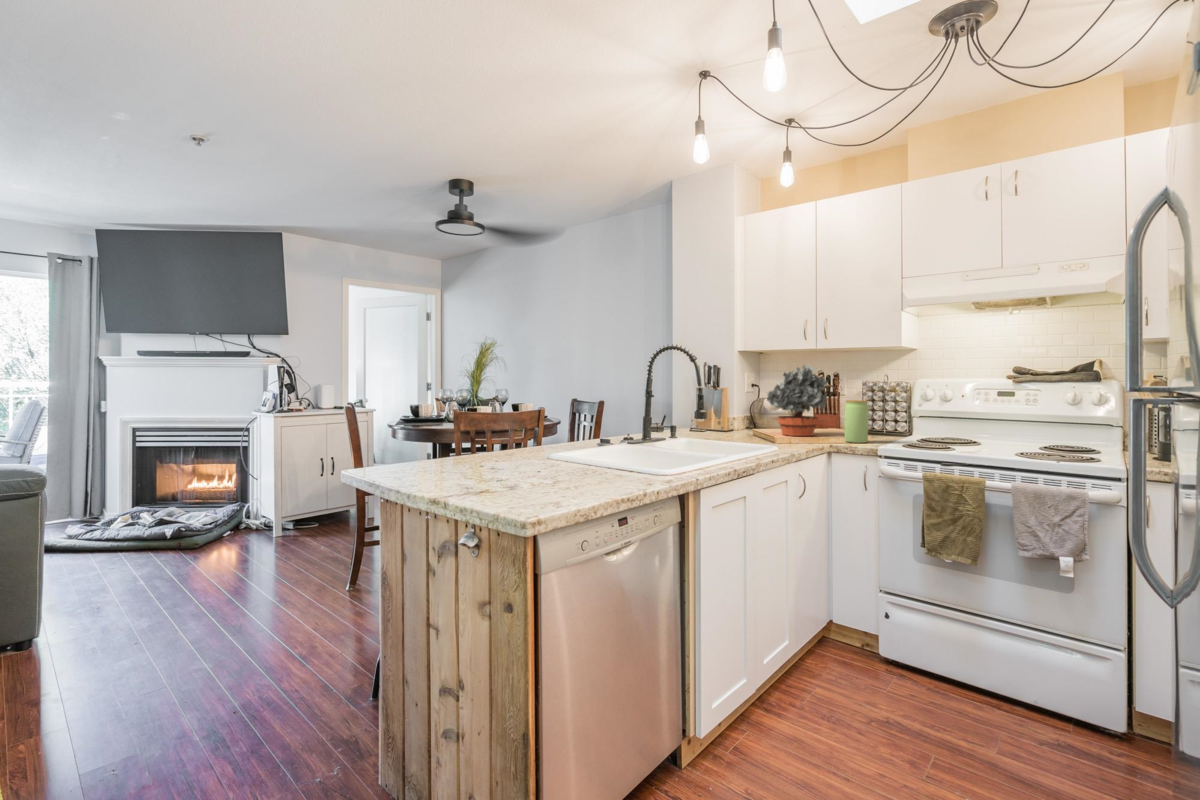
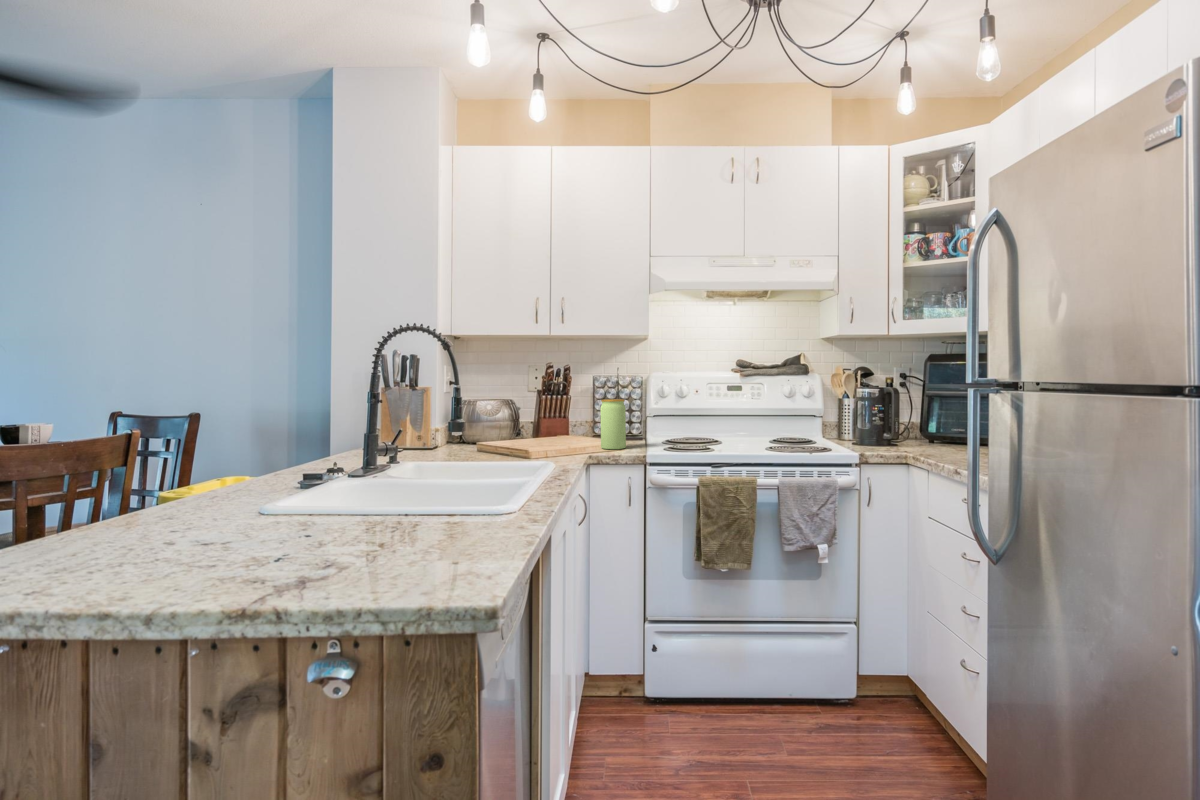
potted plant: present [767,365,828,436] -> none [499,356,568,446]

